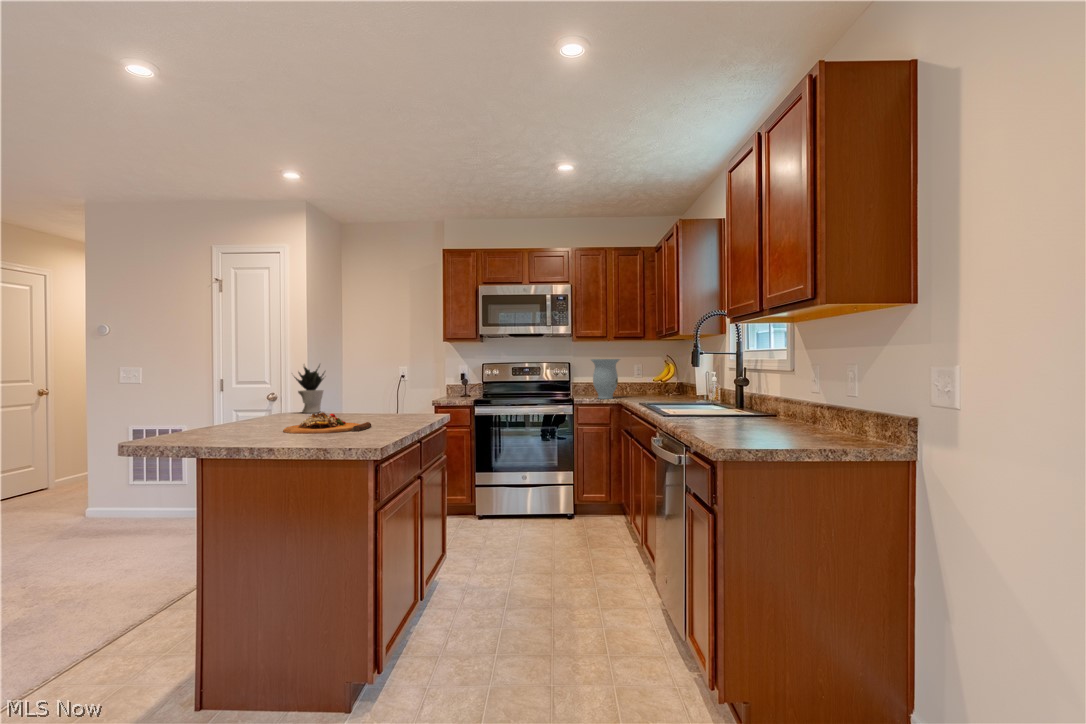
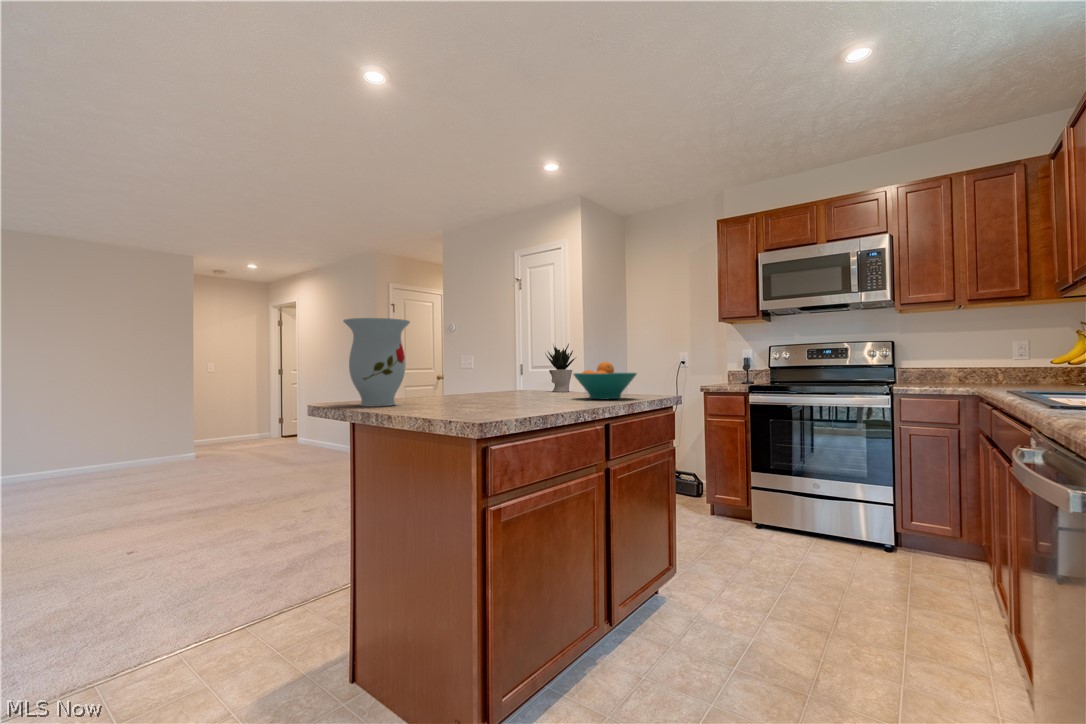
vase: present [591,359,620,399] -> present [343,318,410,406]
fruit bowl: none [364,388,421,421] -> present [573,362,637,399]
cutting board: present [283,412,372,434] -> none [464,384,556,406]

